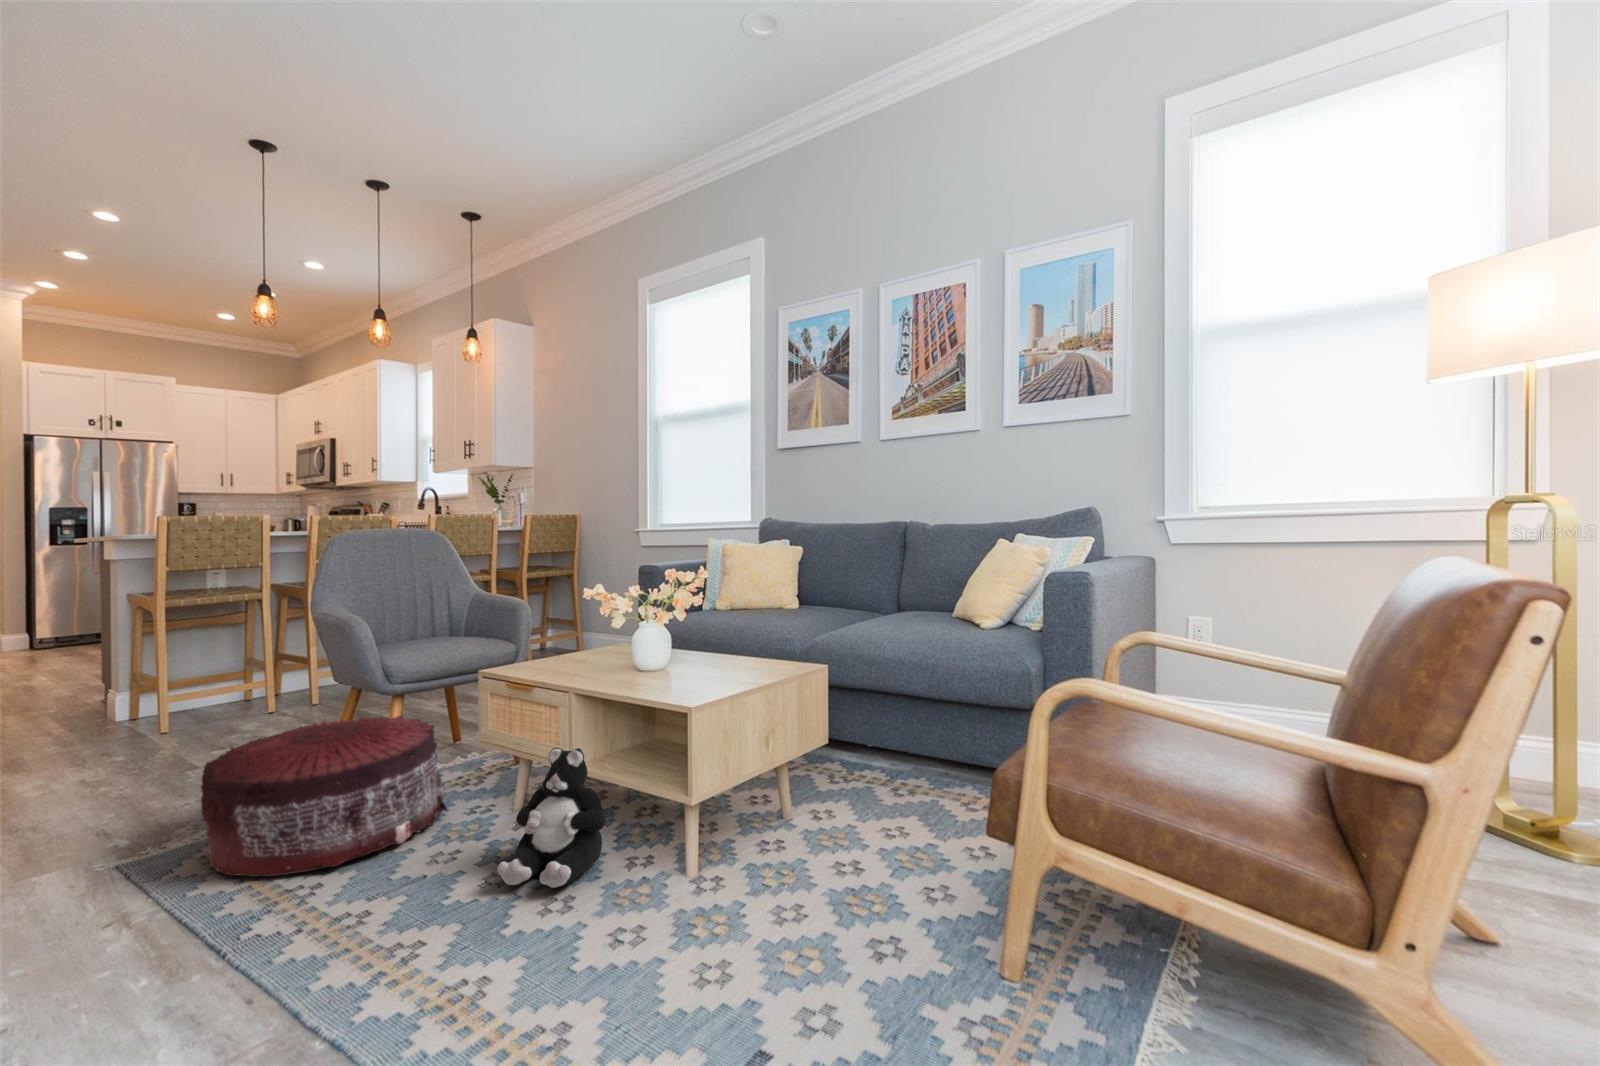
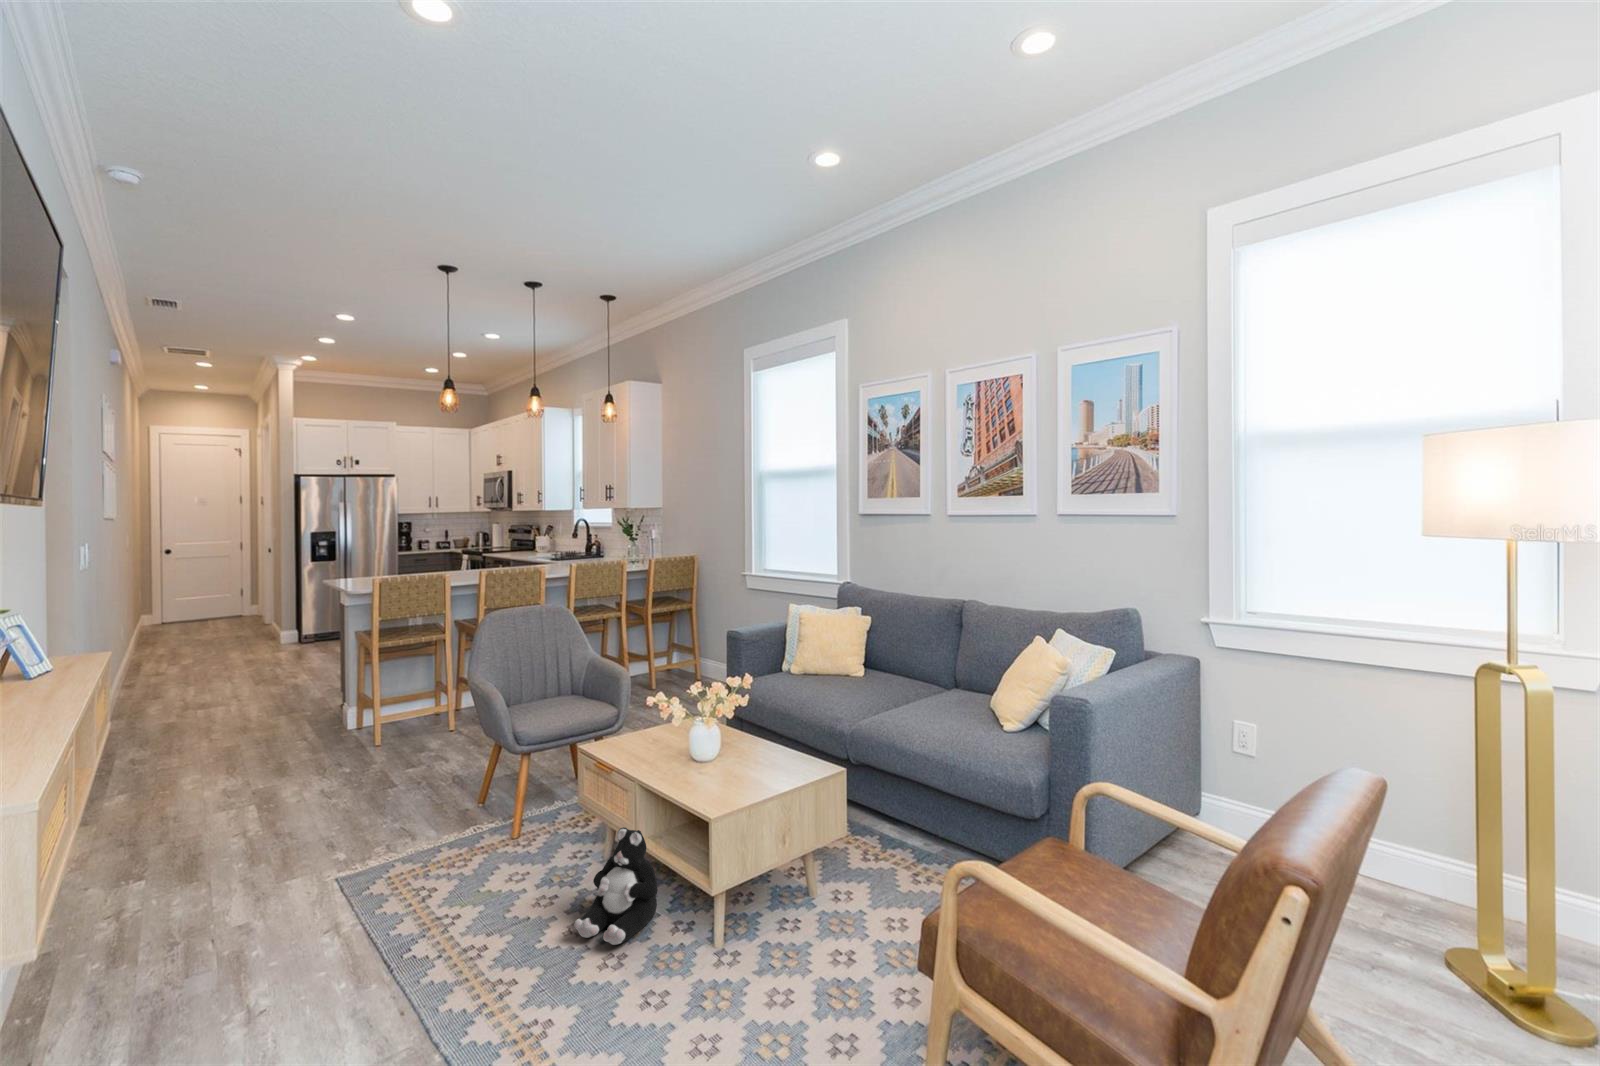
pouf: present [201,715,447,877] -> none [386,770,555,903]

